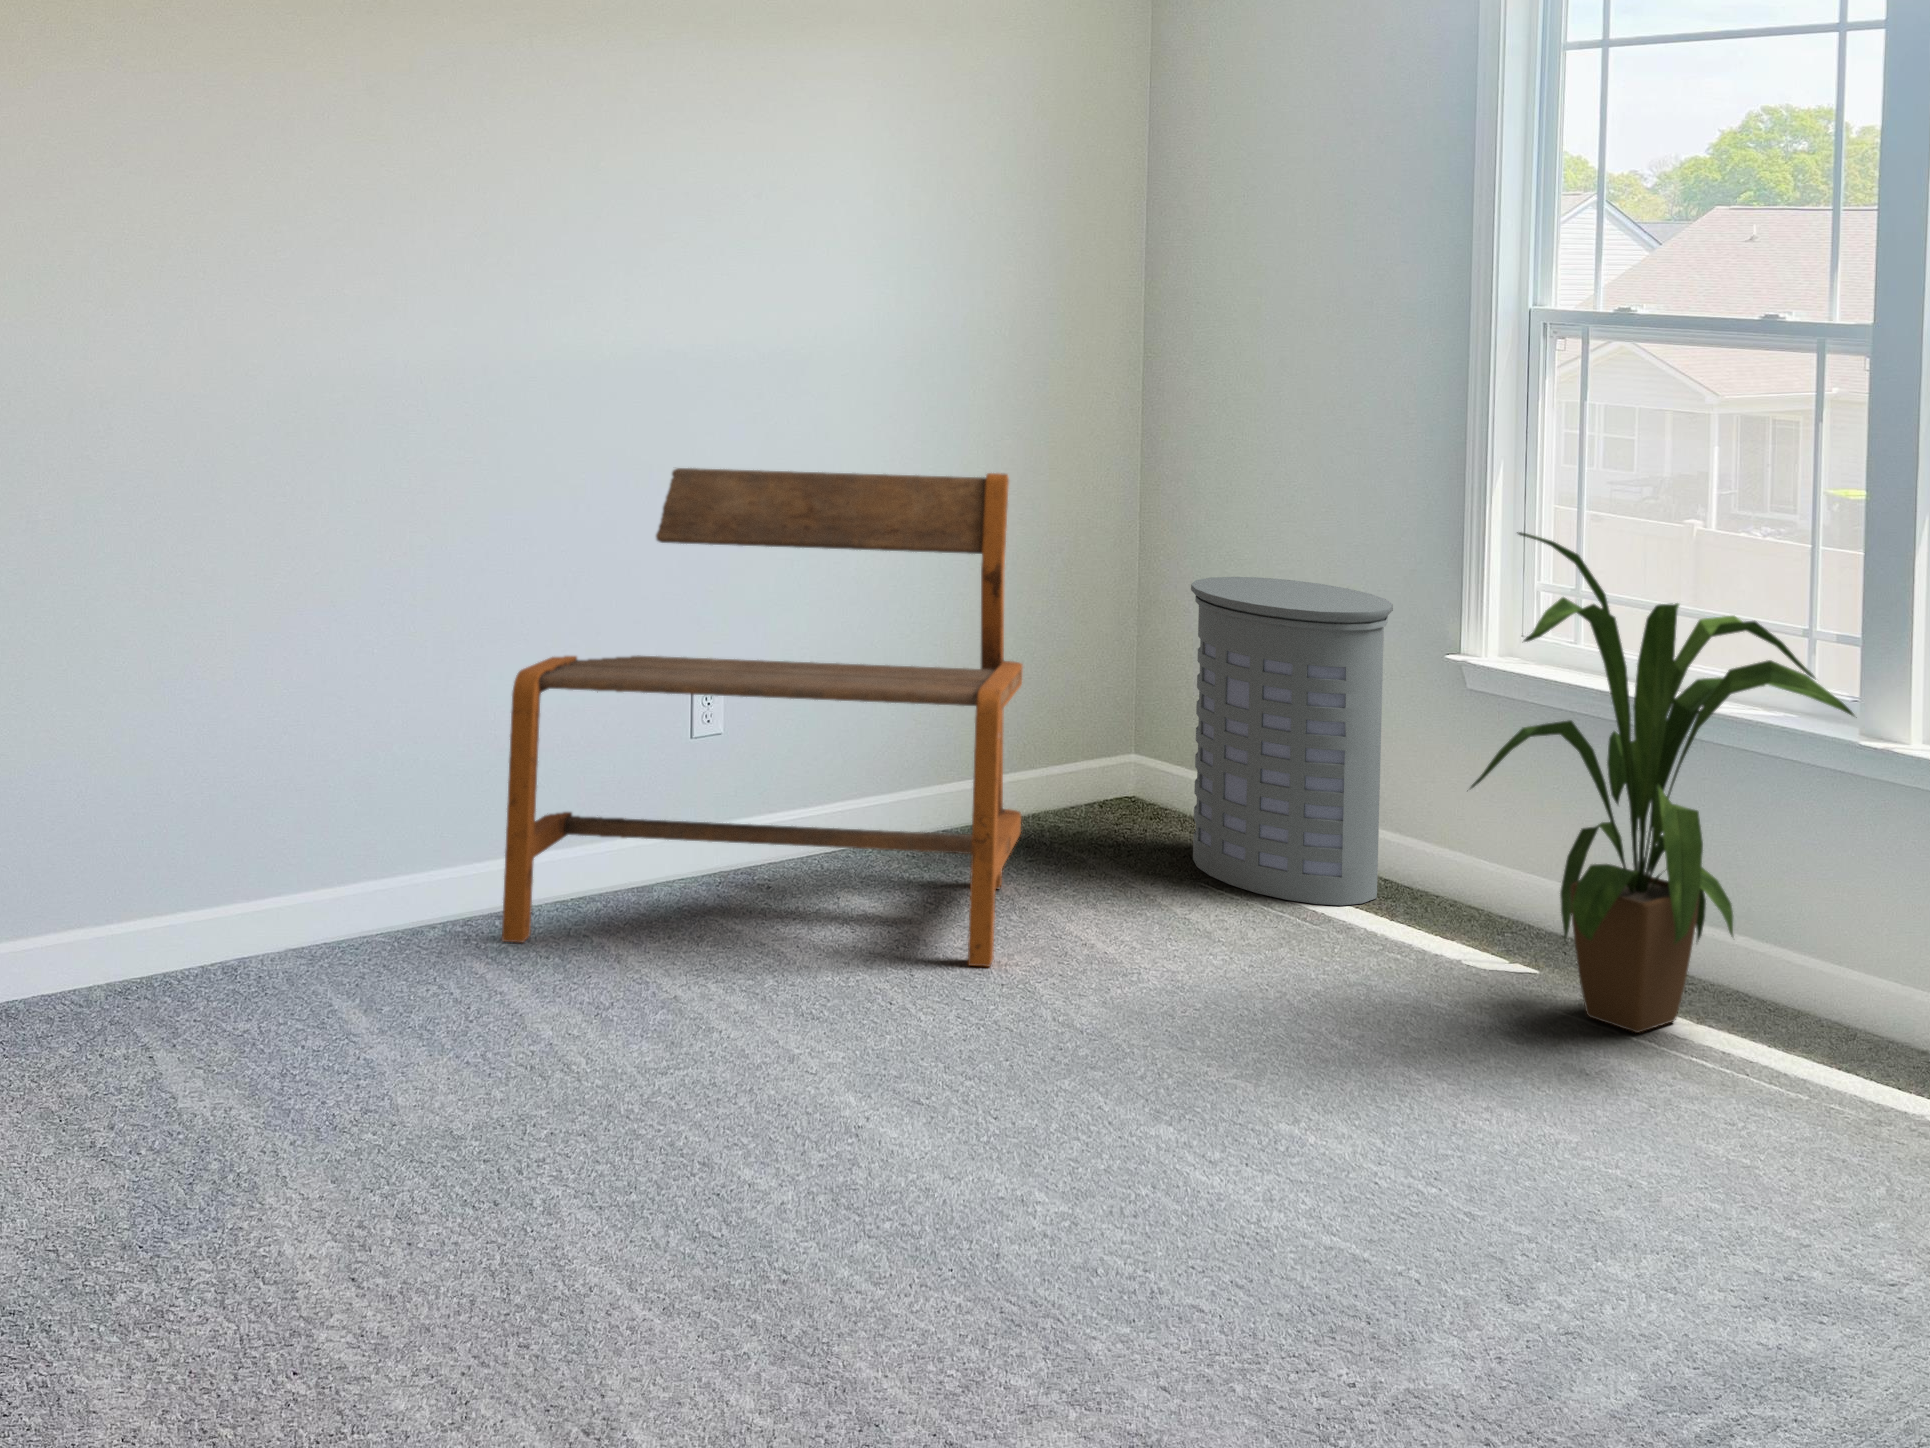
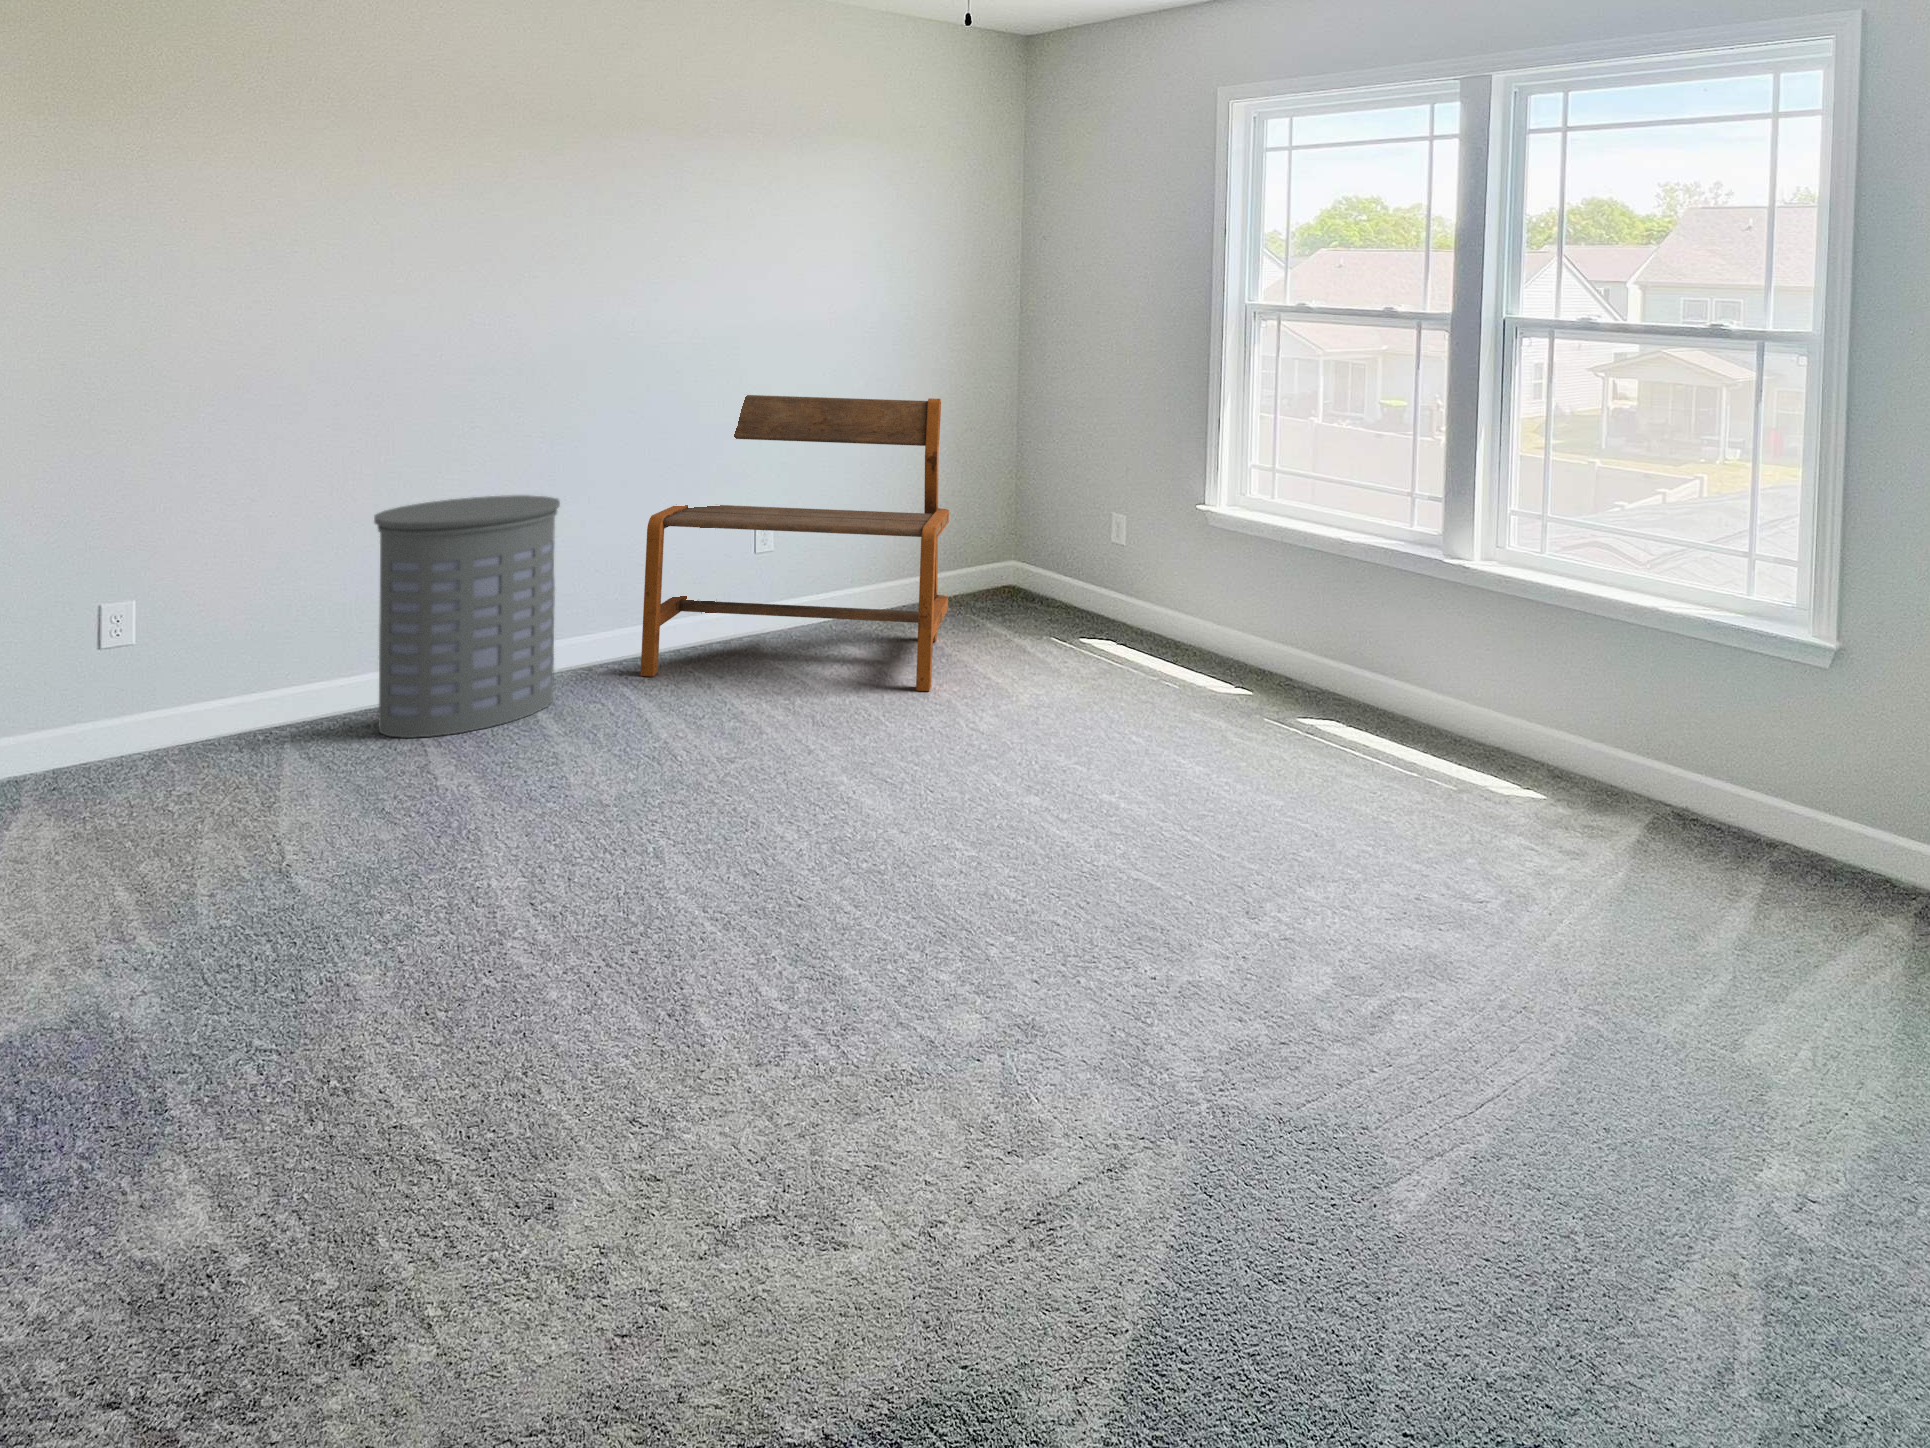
house plant: present [1470,532,1854,1033] -> none [1212,435,1445,733]
laundry hamper: present [1191,577,1393,905] -> present [374,495,560,738]

